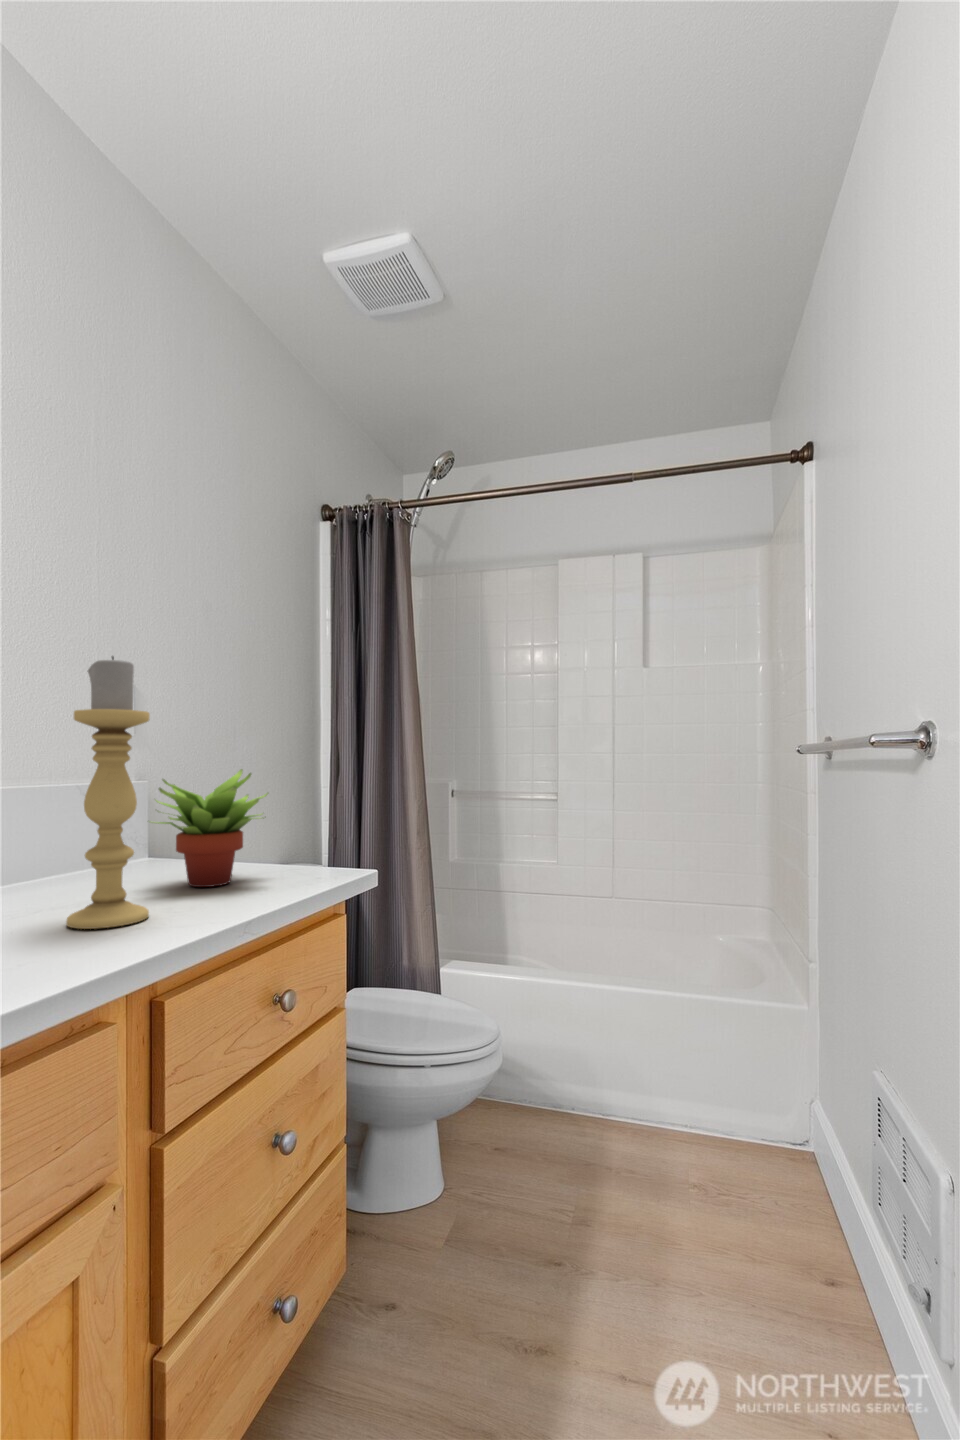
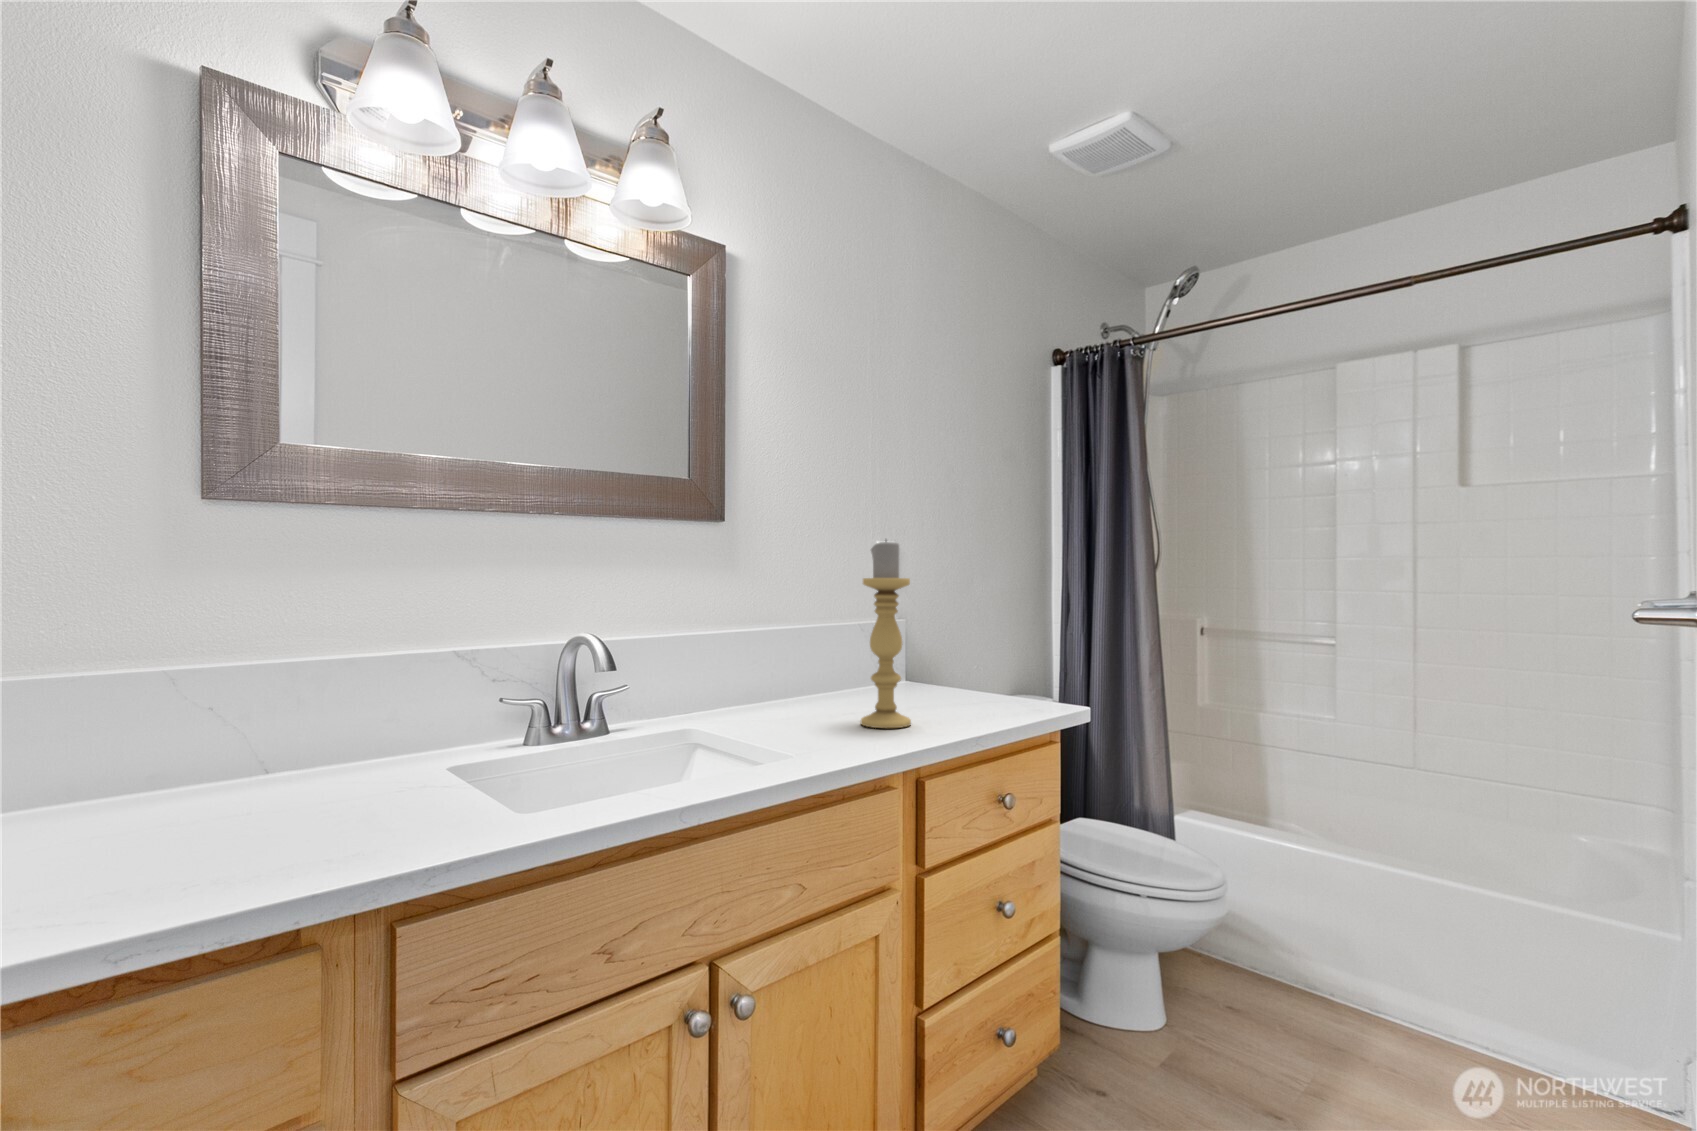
succulent plant: present [153,769,268,887] -> none [907,616,997,709]

